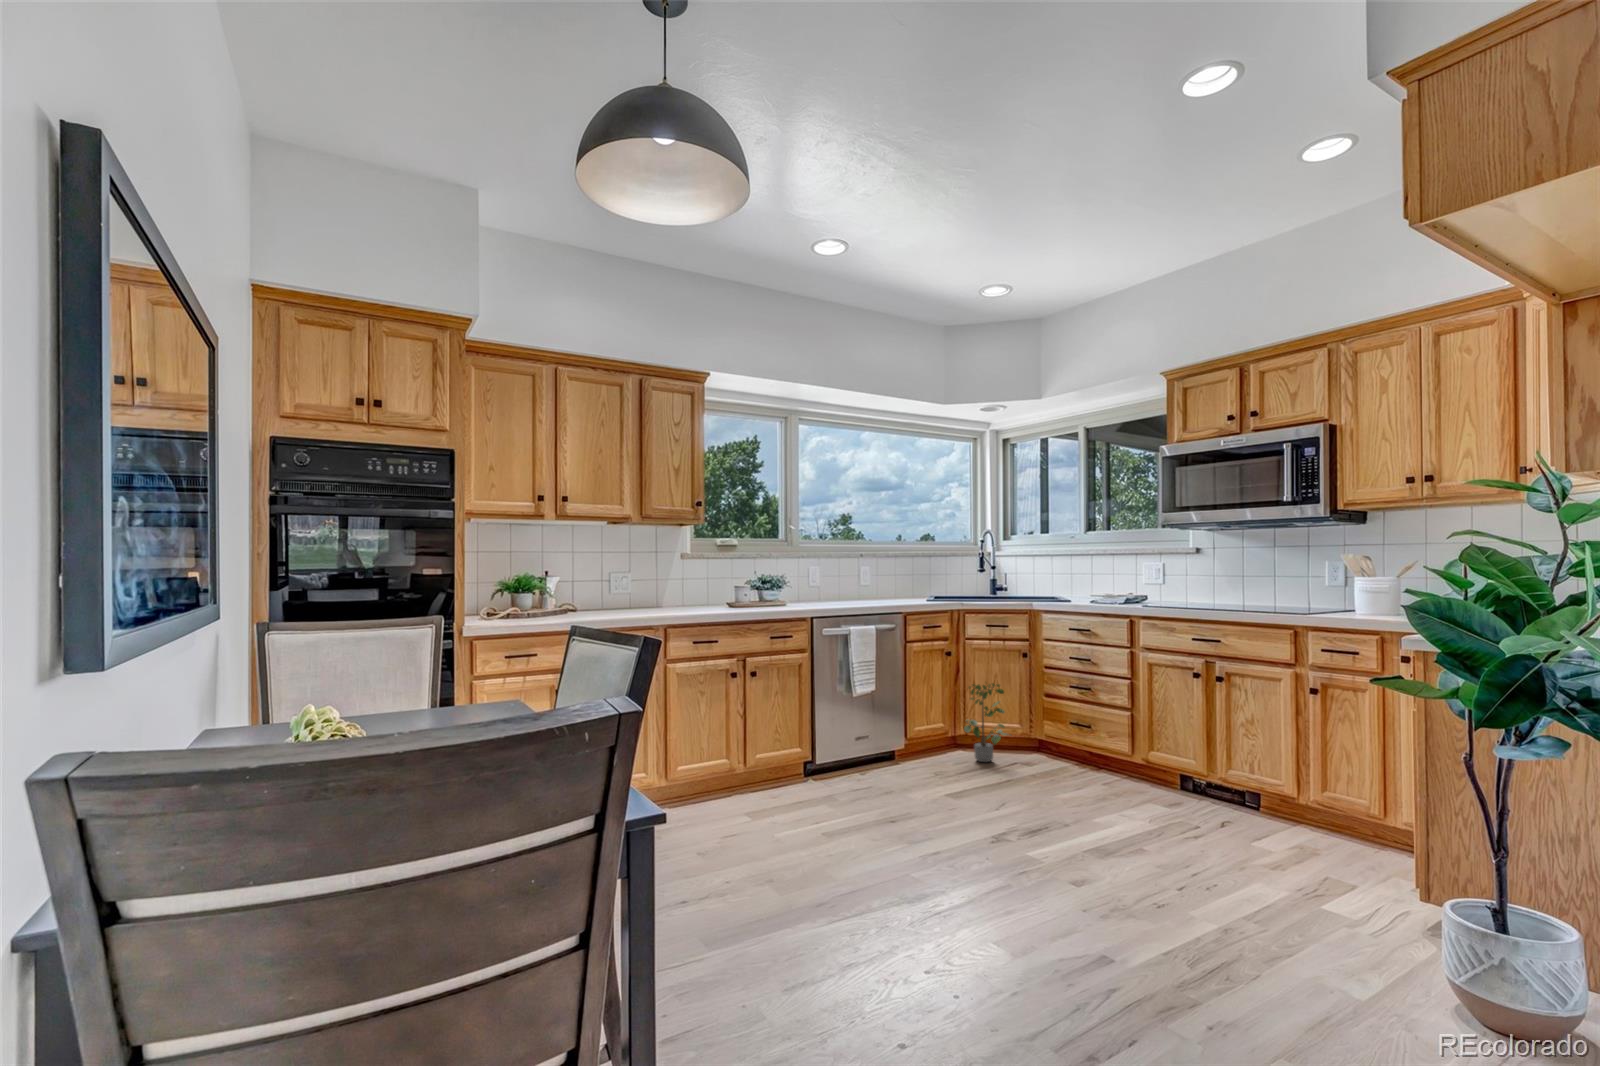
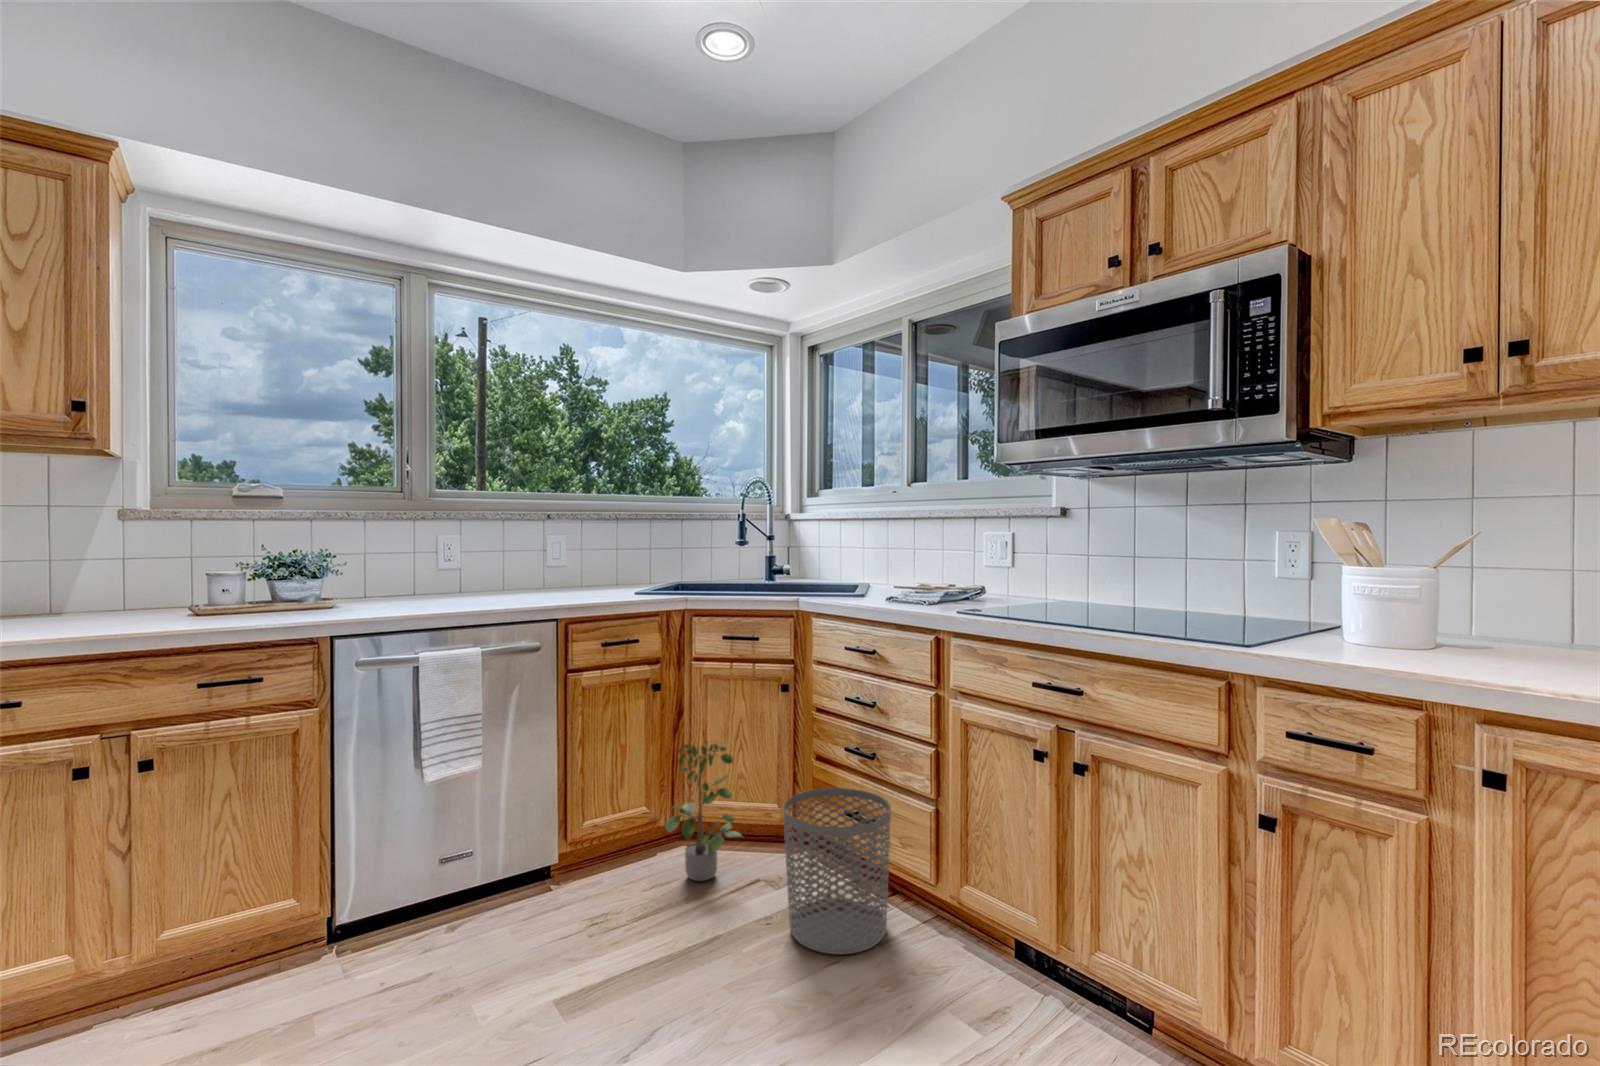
waste bin: none [1047,705,1109,787] -> present [783,788,891,954]

